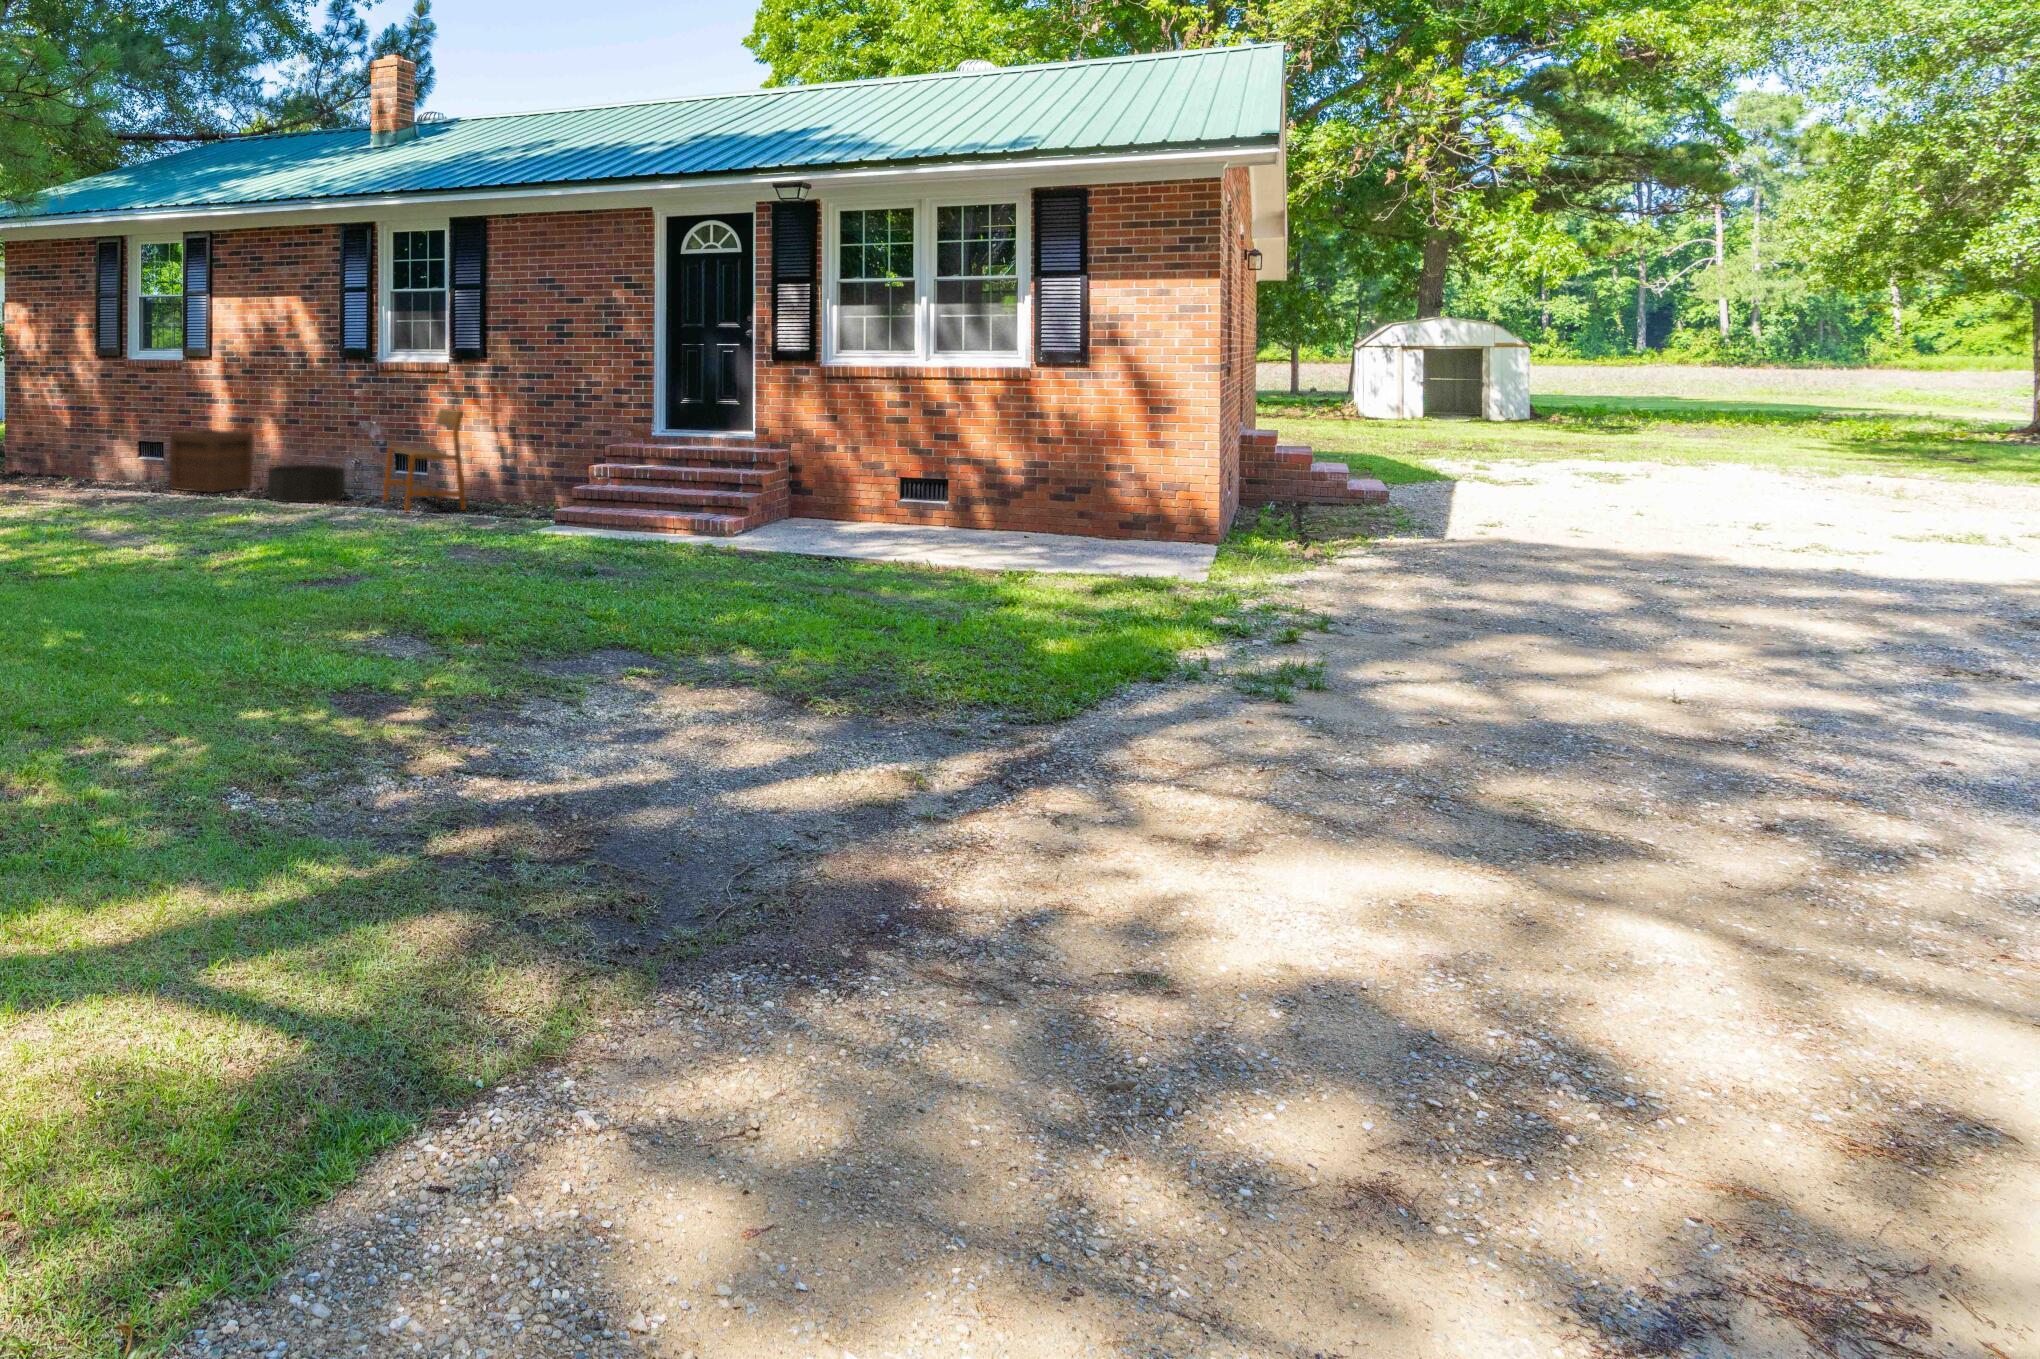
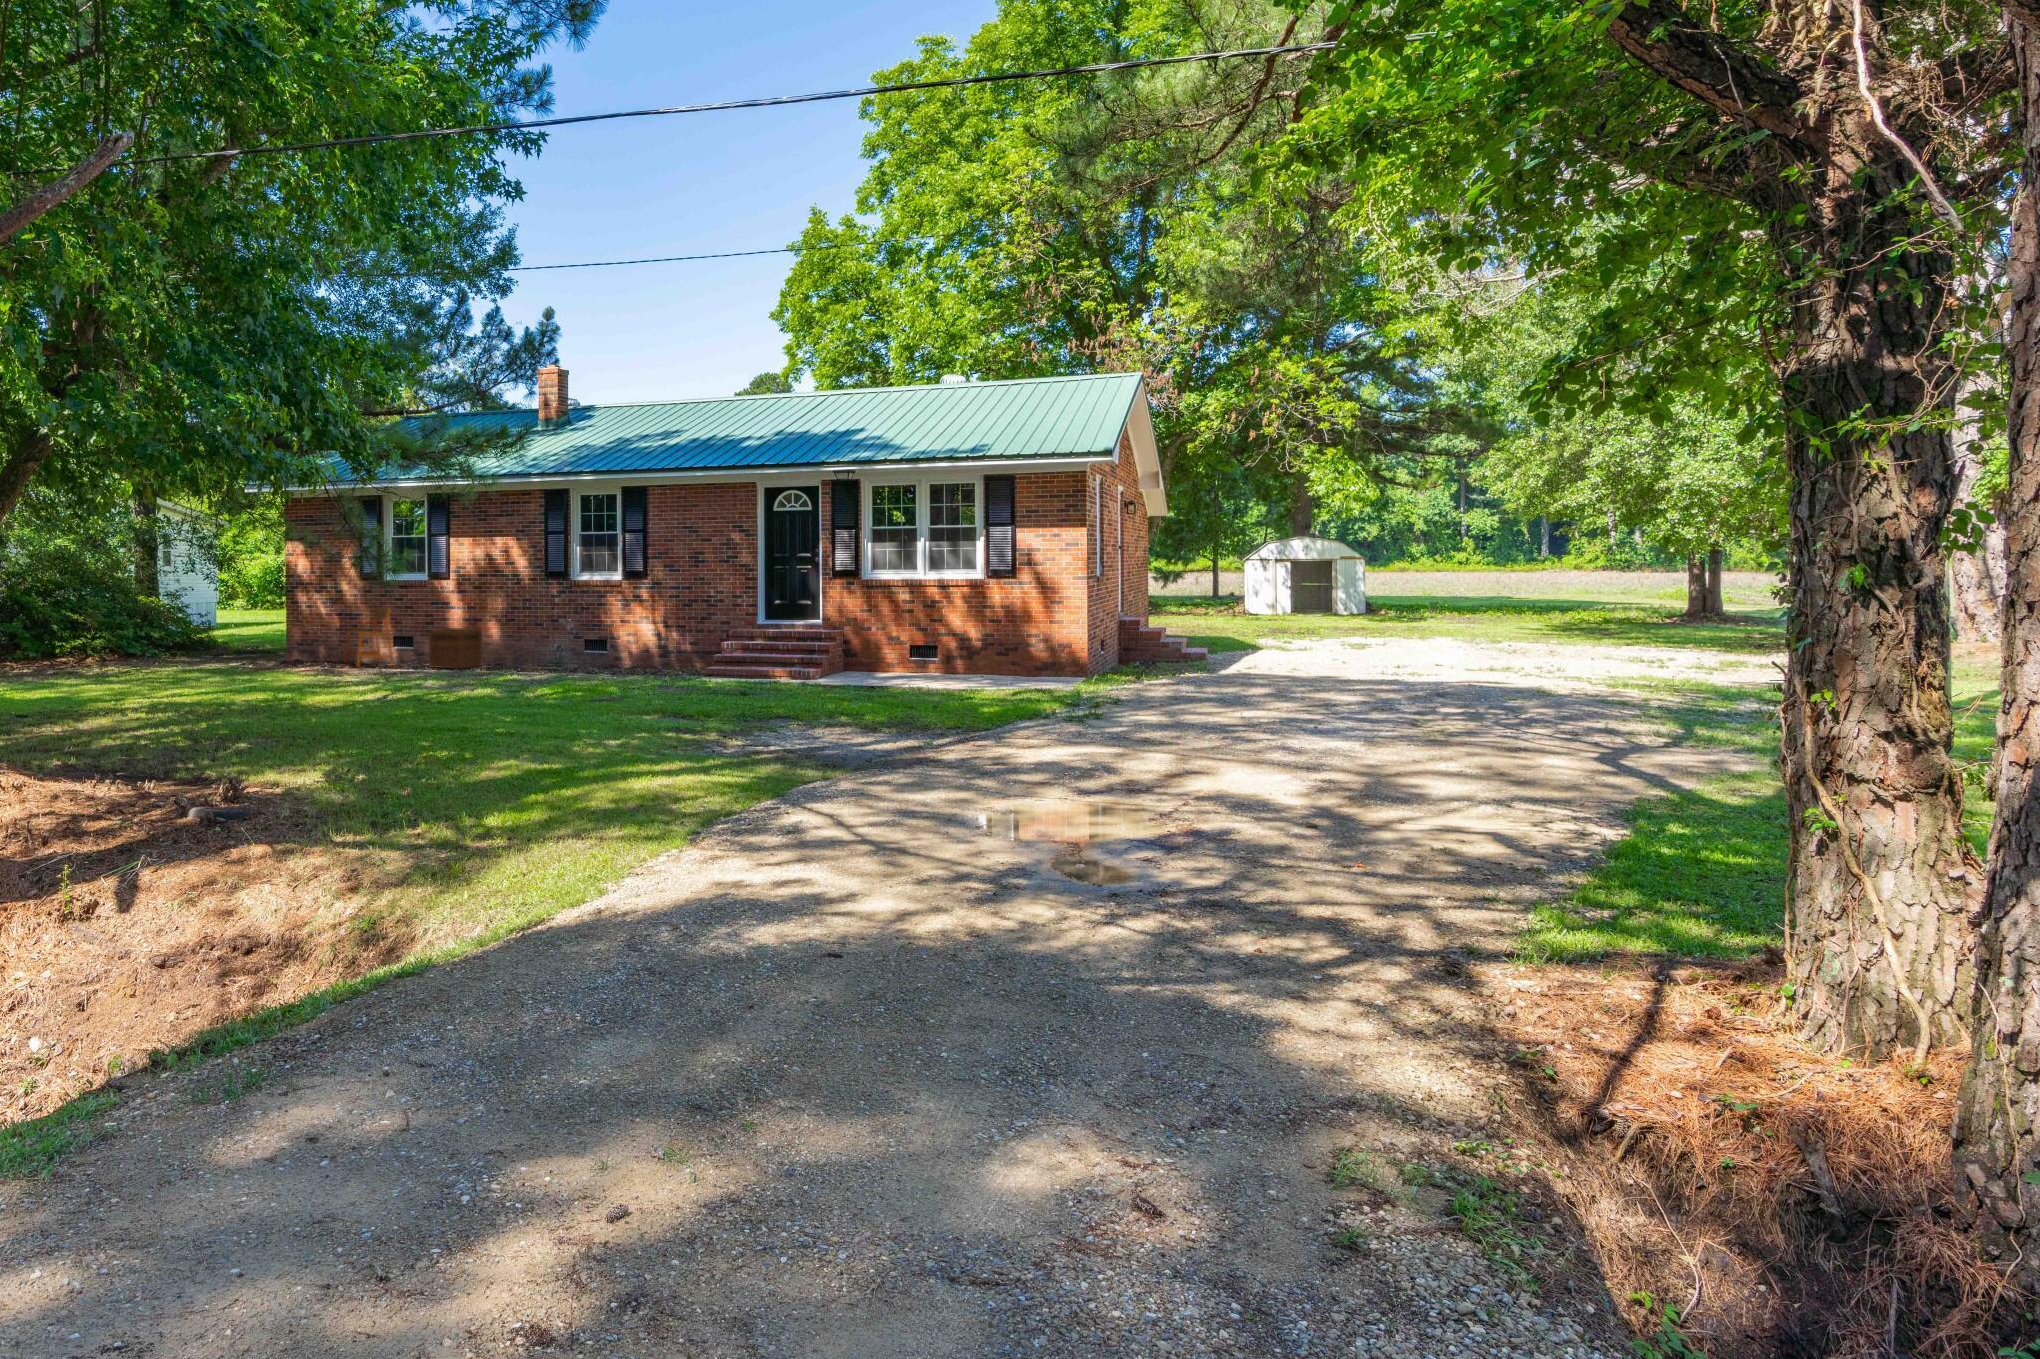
bench: present [383,409,466,513] -> present [345,607,393,666]
basket: present [268,465,345,503] -> none [505,649,553,672]

